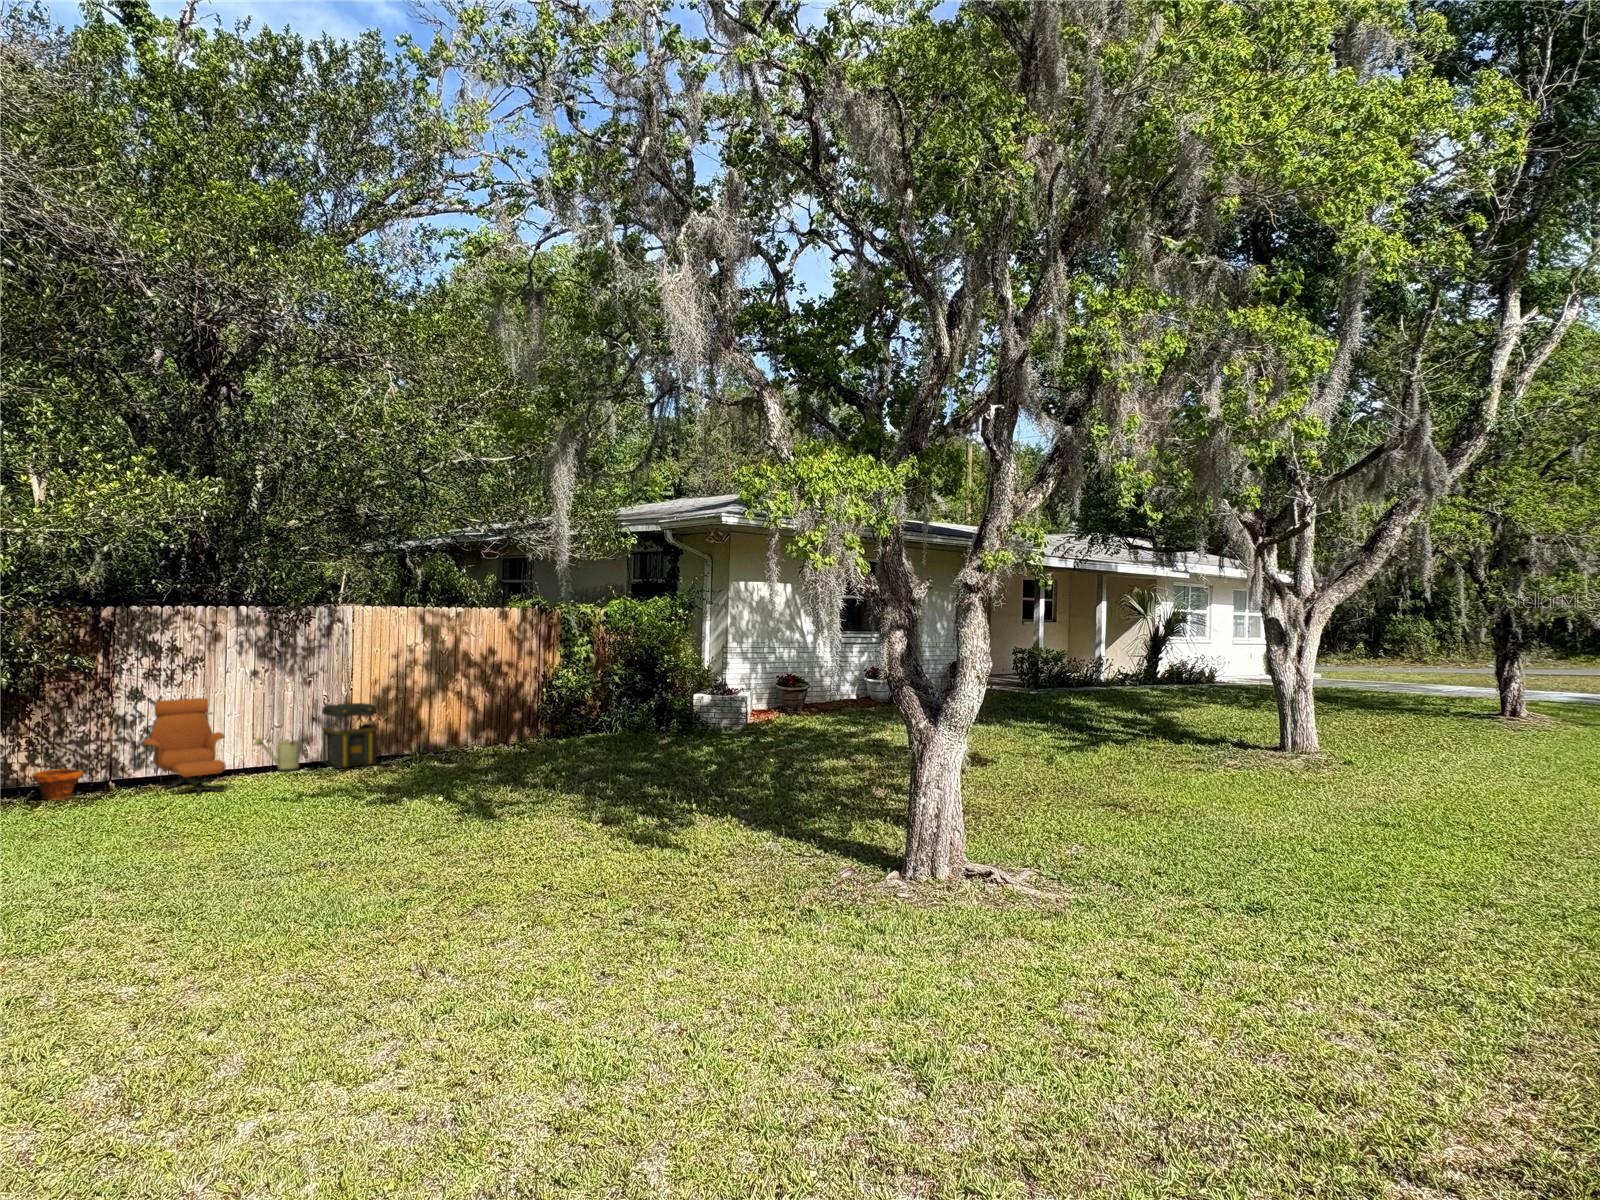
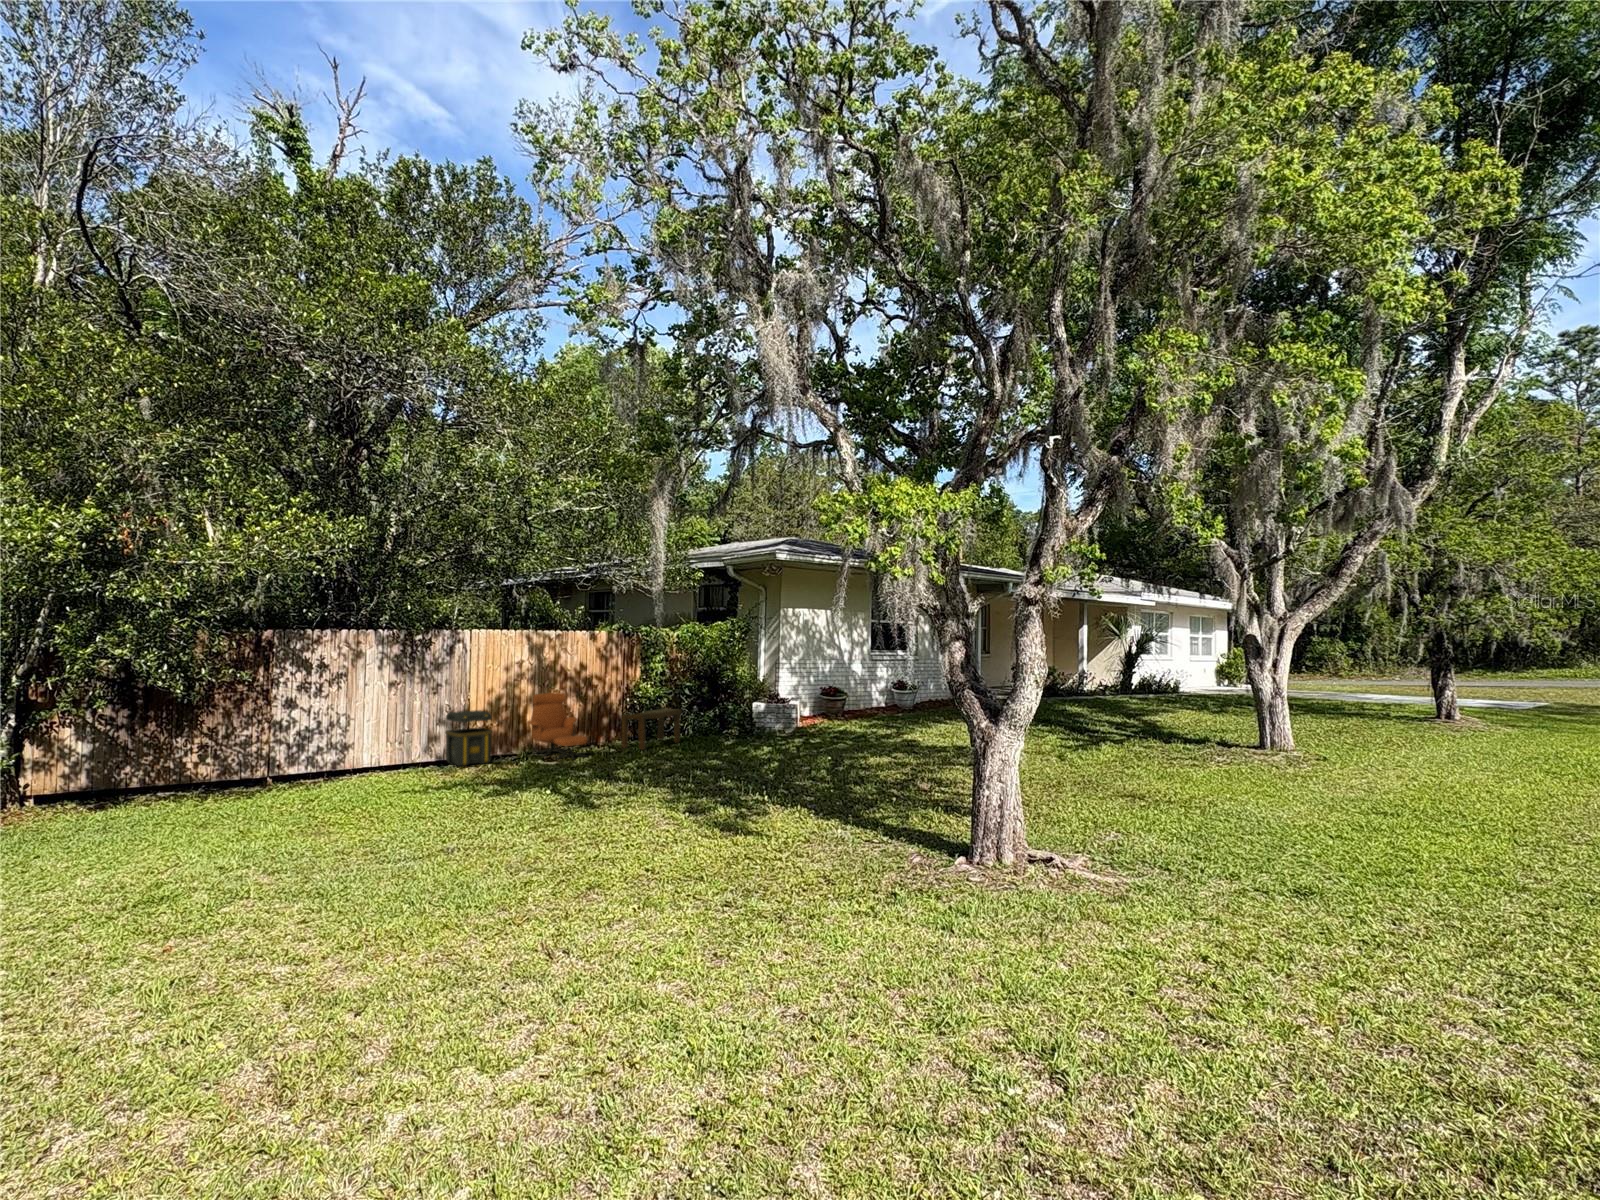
lounge chair: present [143,698,226,796] -> present [527,692,587,759]
bench: none [533,701,606,750] -> present [621,709,682,750]
watering can: present [254,738,300,772] -> none [389,734,430,769]
planter: present [32,769,82,800] -> none [202,767,244,794]

